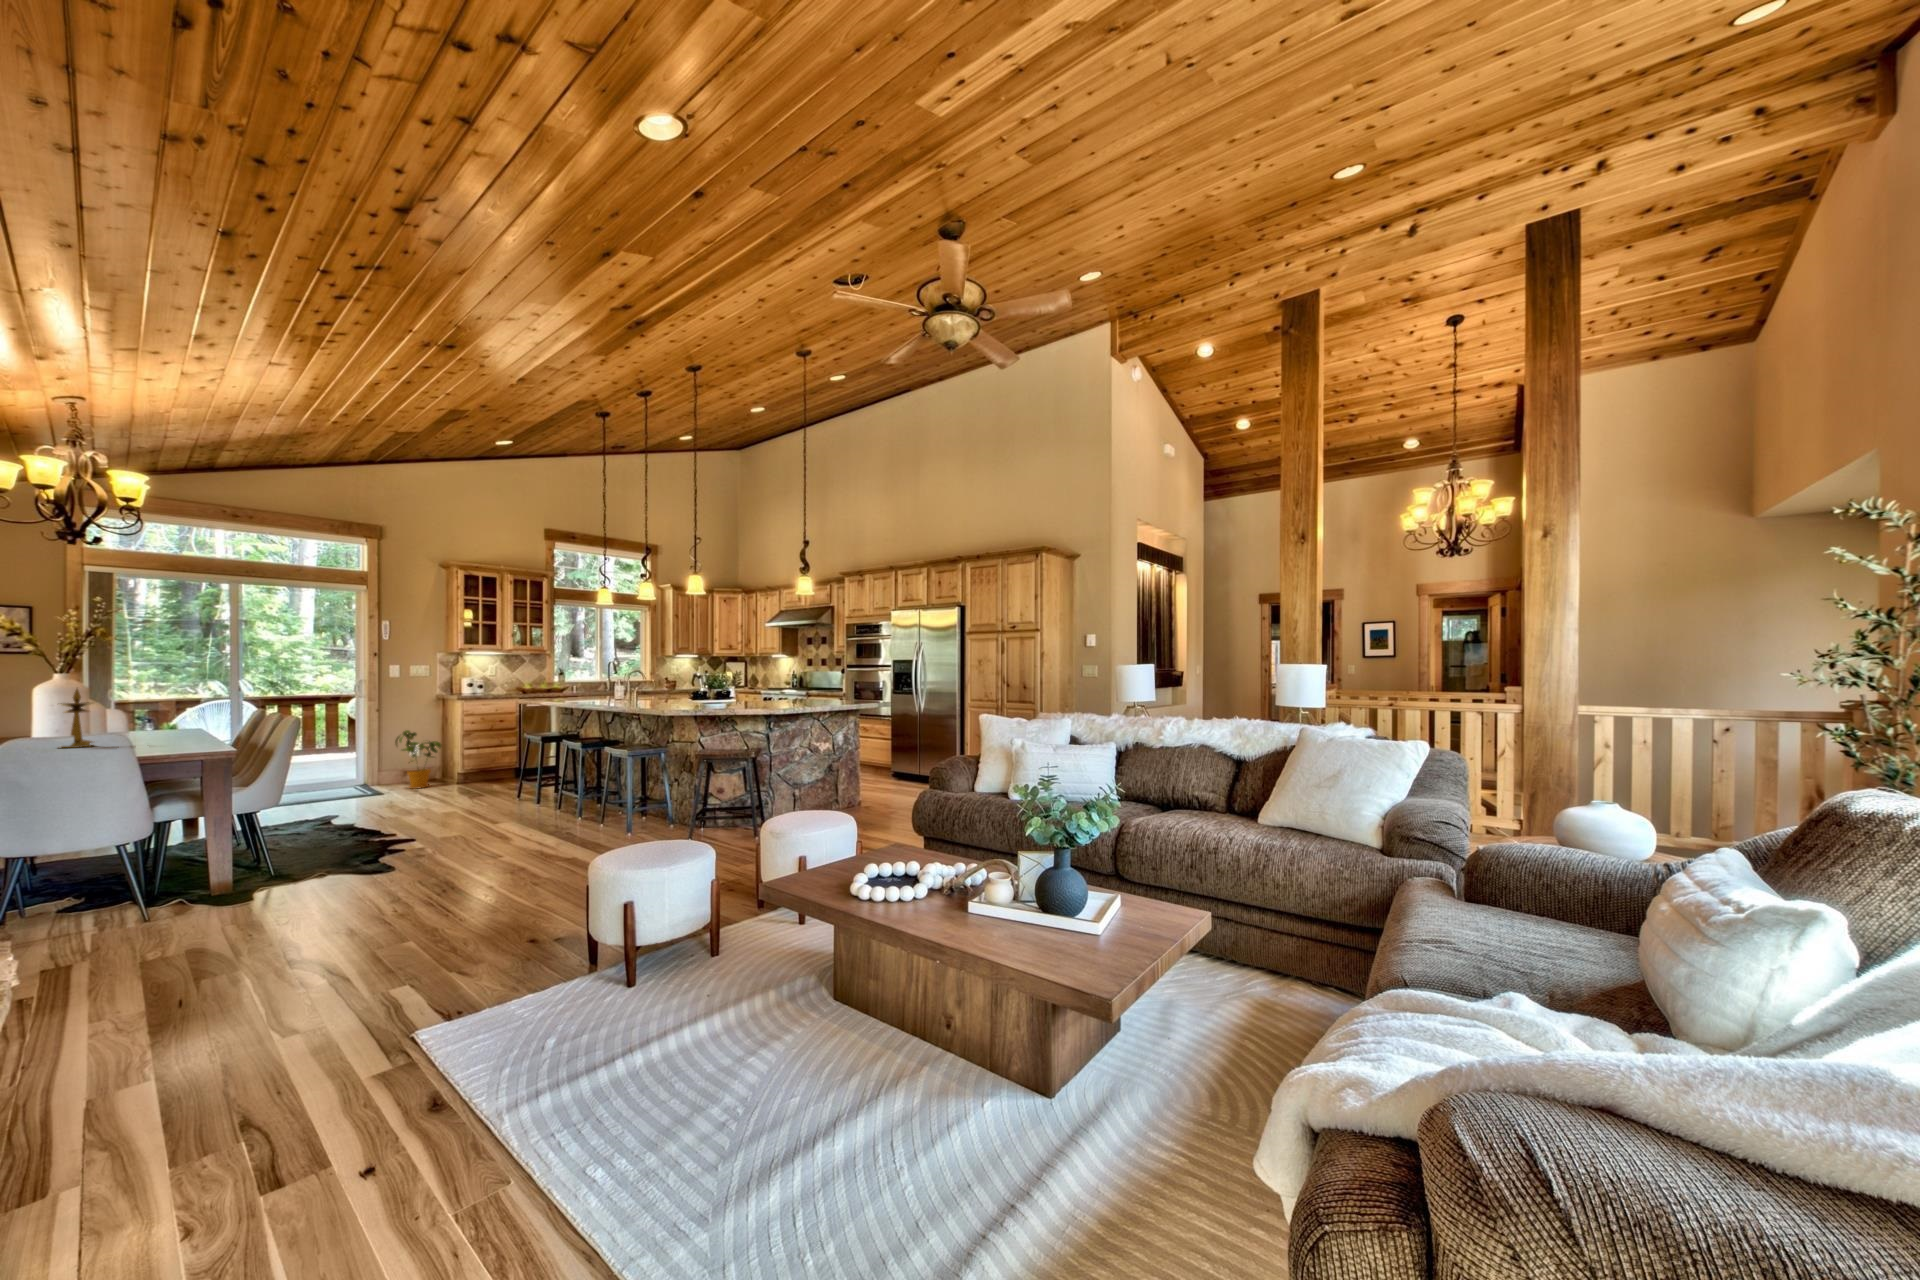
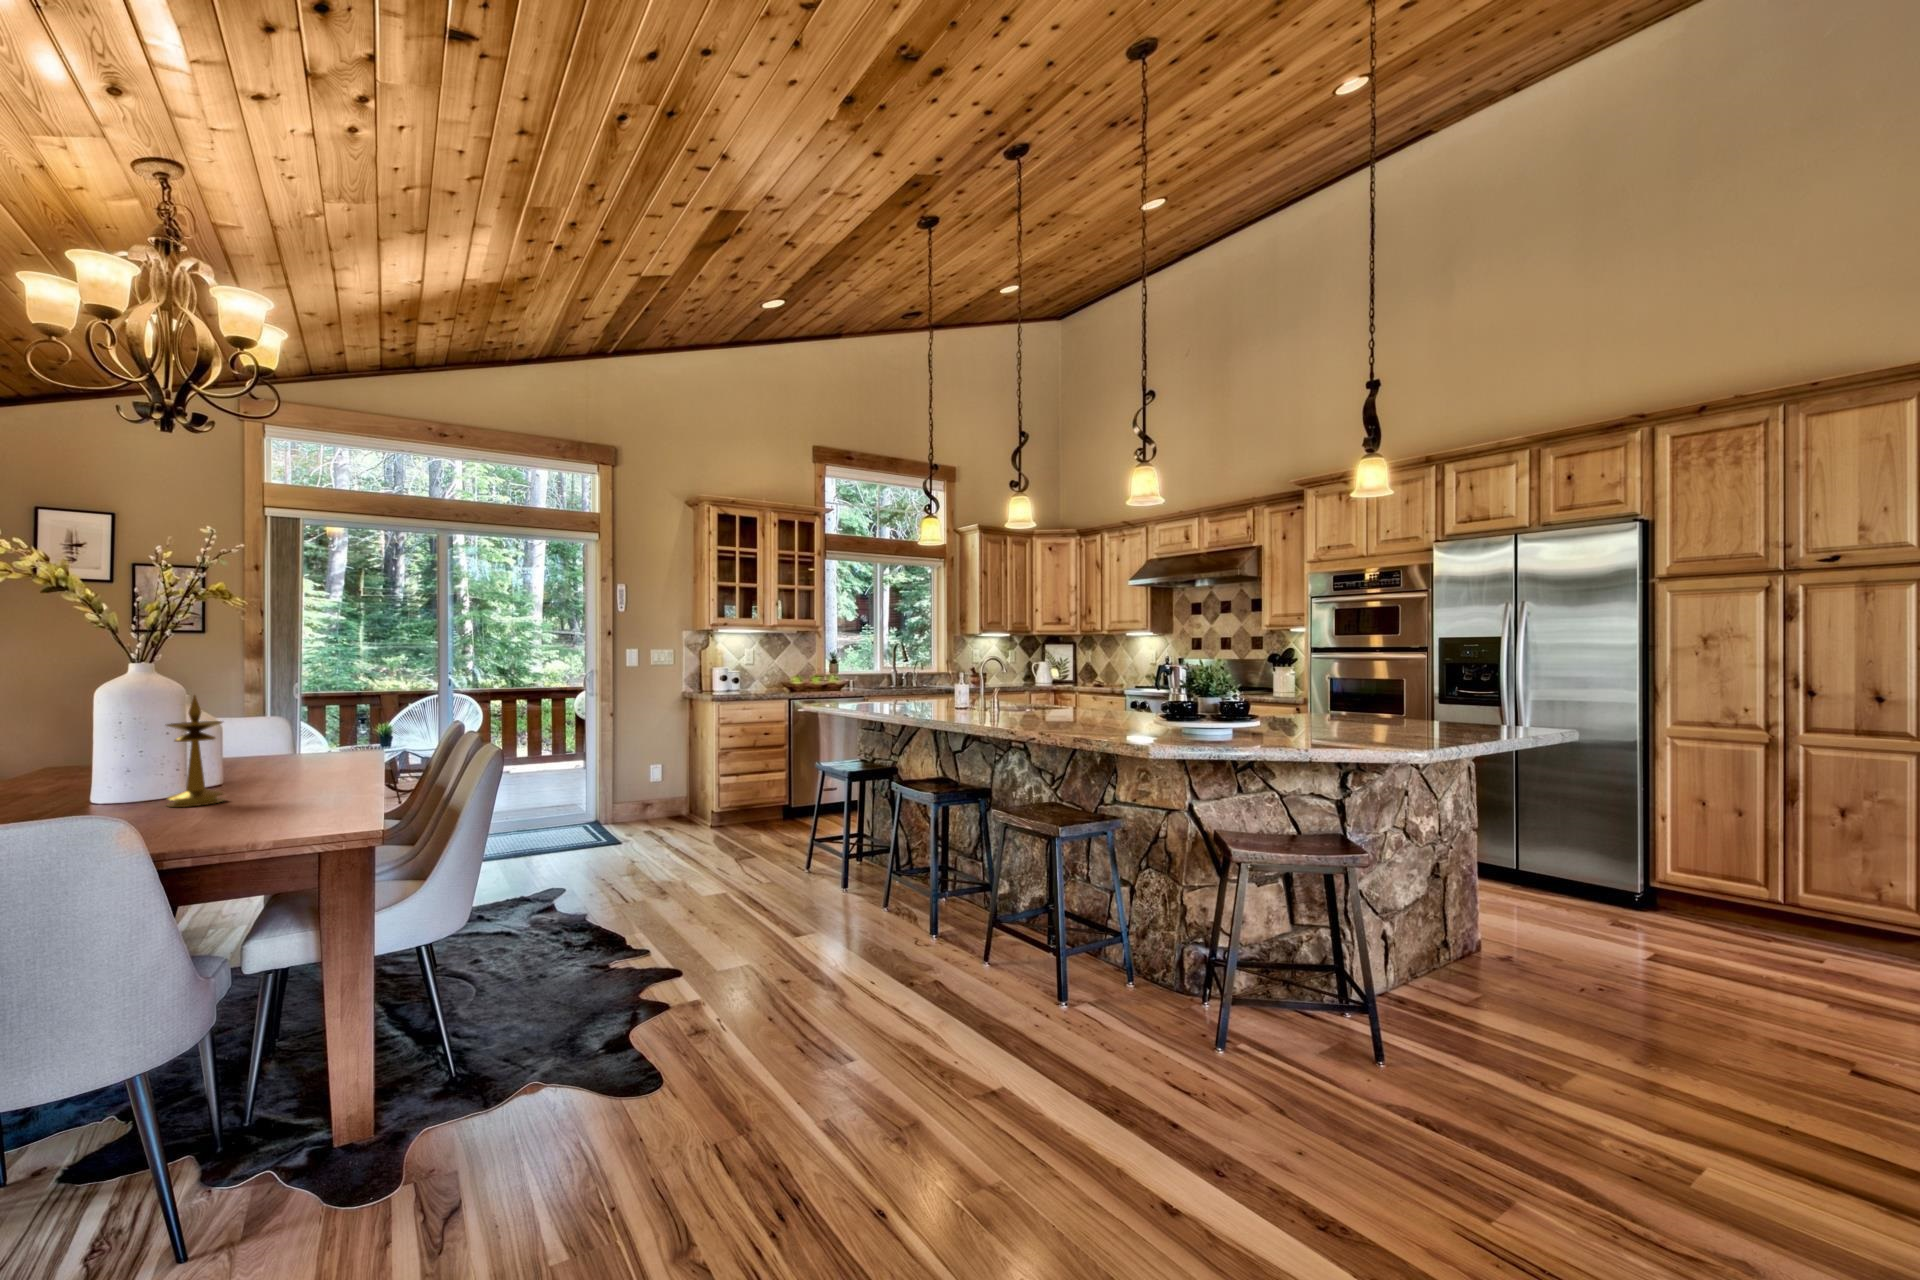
house plant: present [395,730,442,789] -> none [636,743,694,828]

